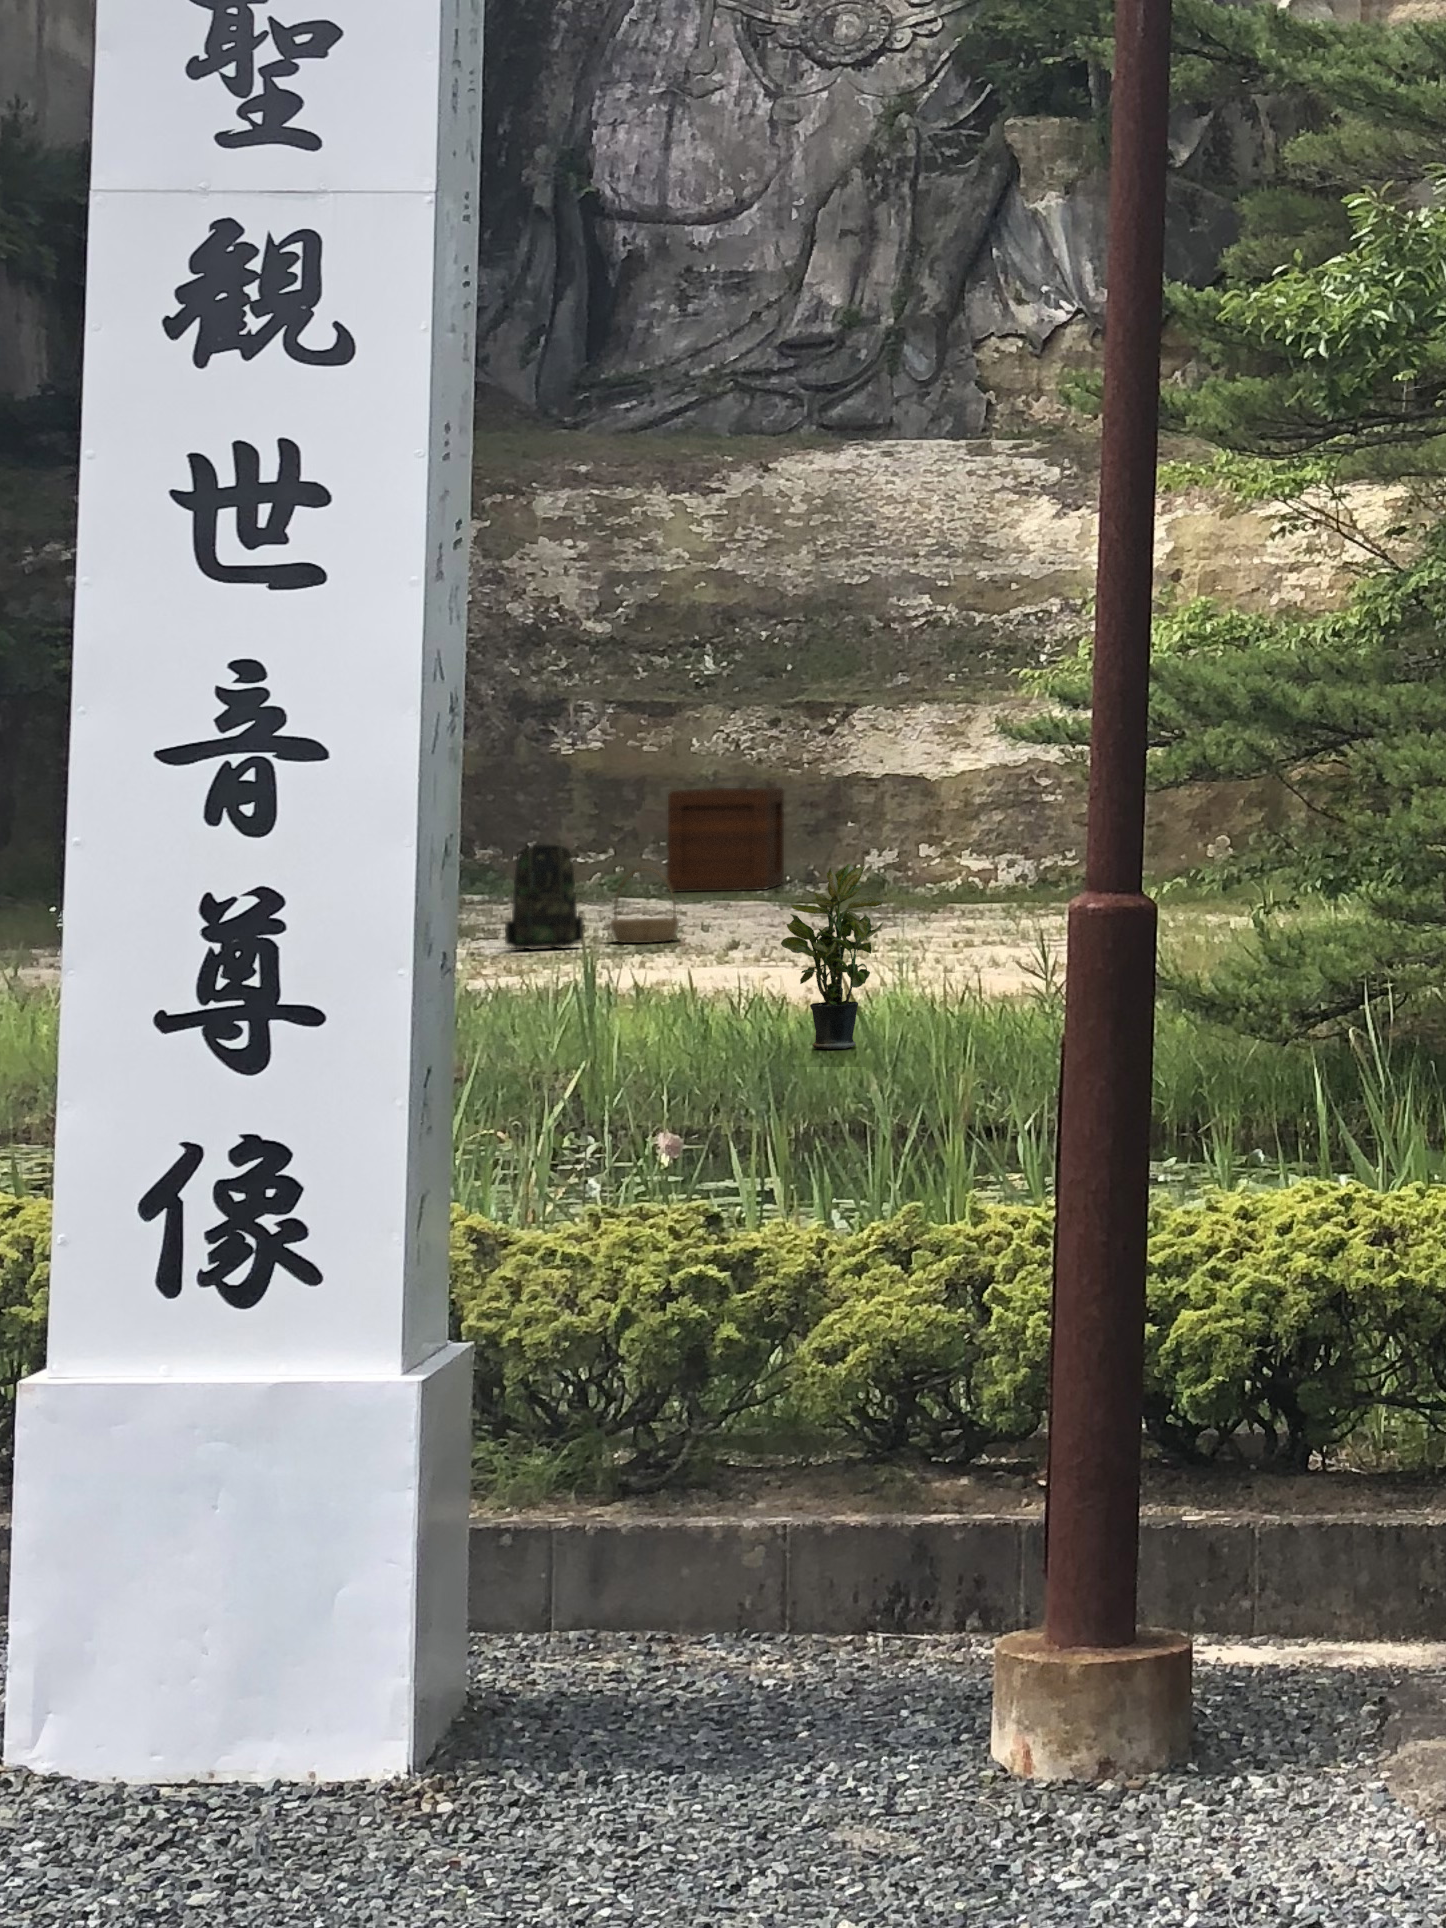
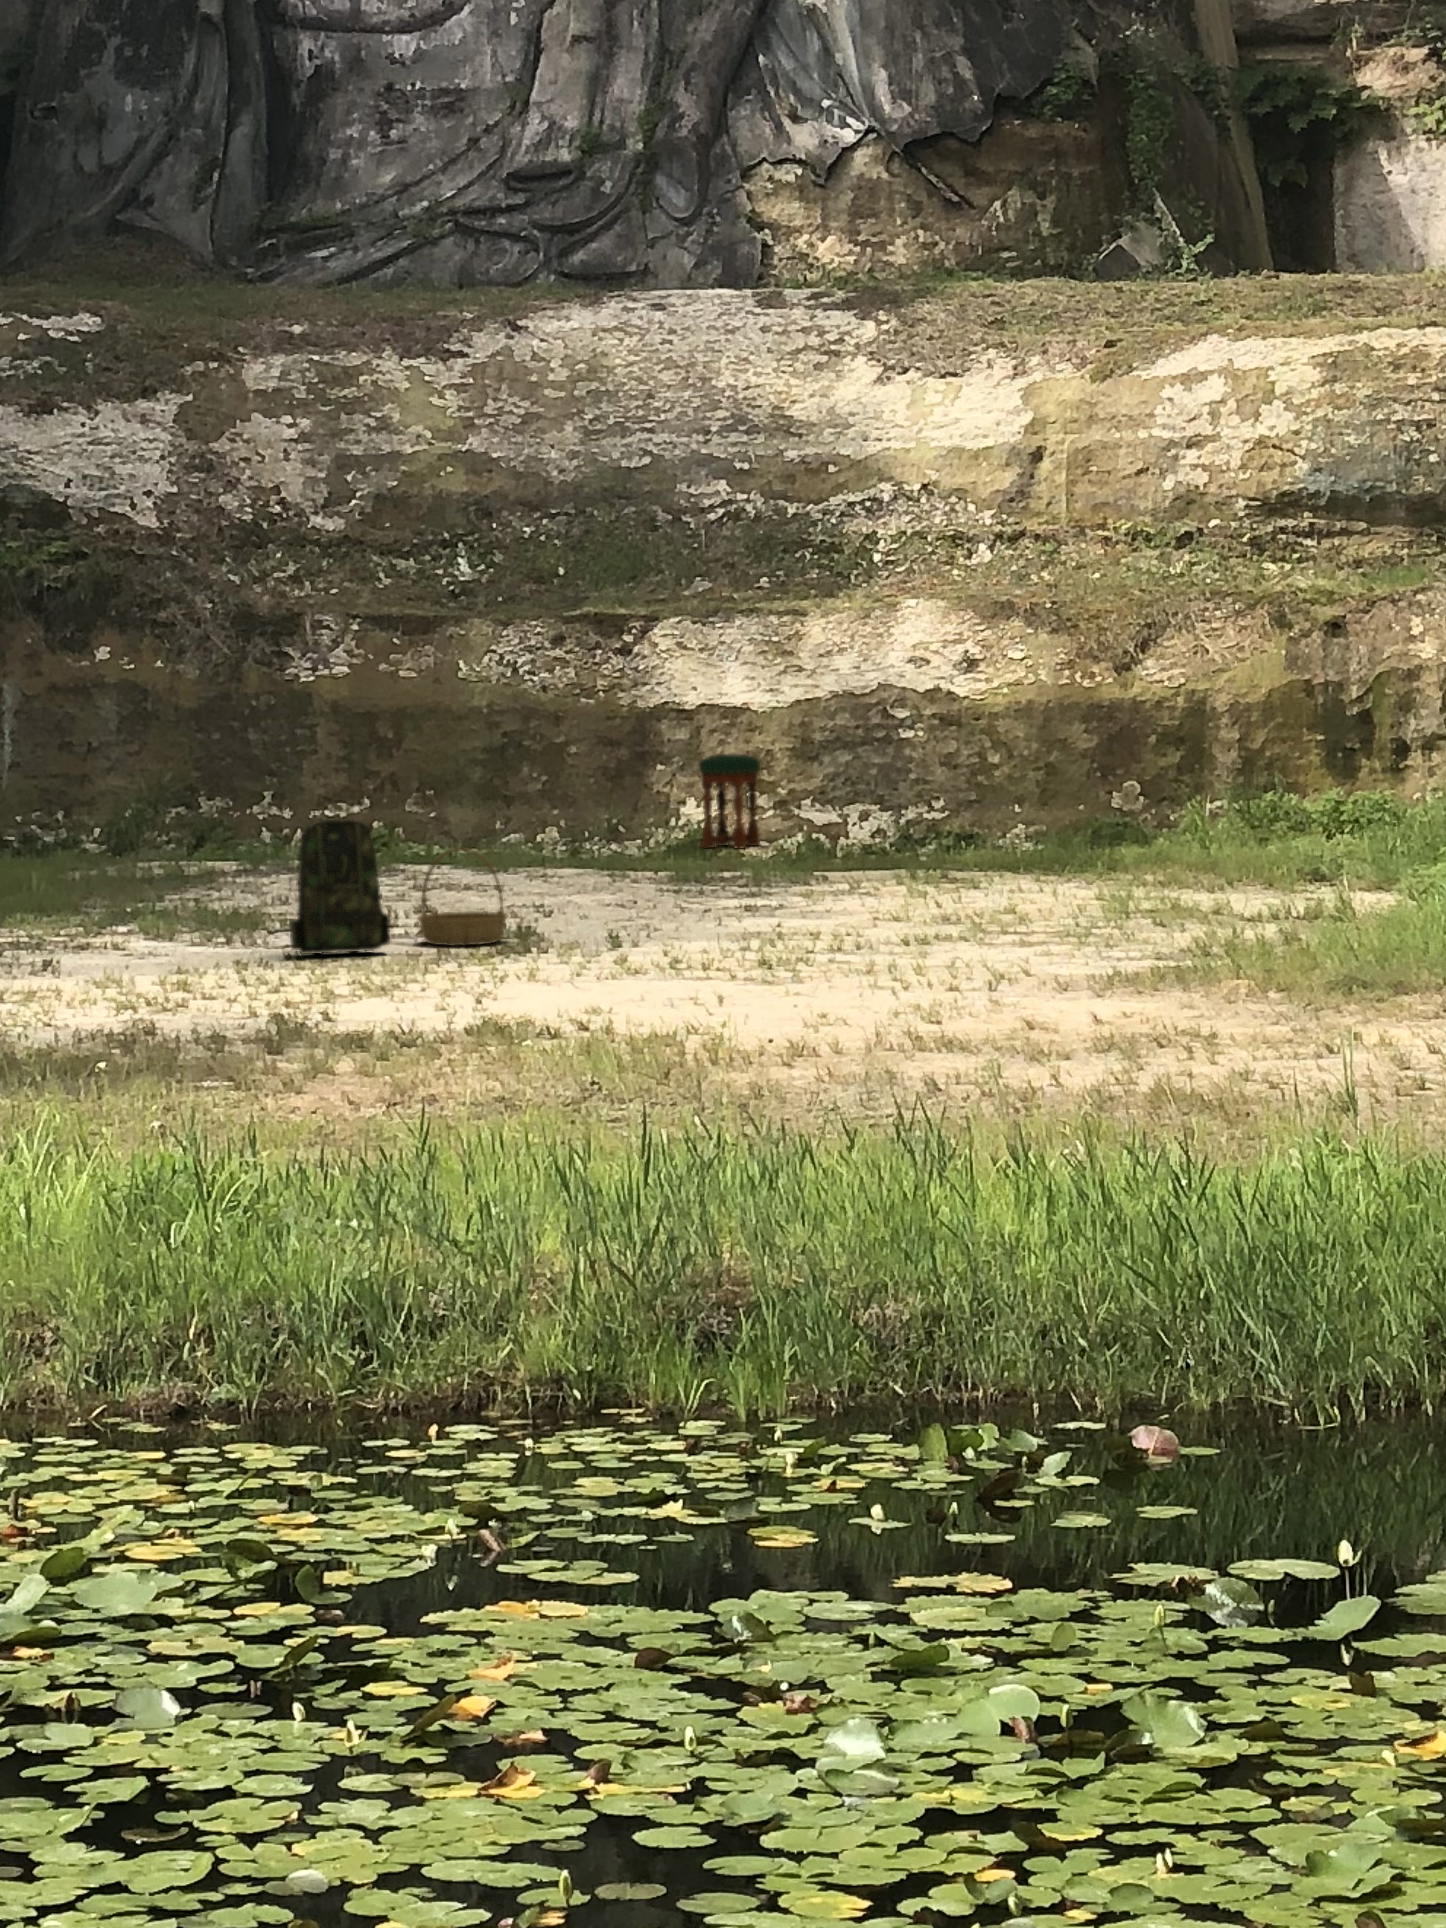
wooden crate: present [667,787,784,892] -> none [434,723,574,855]
stool: none [882,811,932,886] -> present [699,754,760,849]
potted plant: present [781,864,884,1049] -> none [796,901,941,1169]

